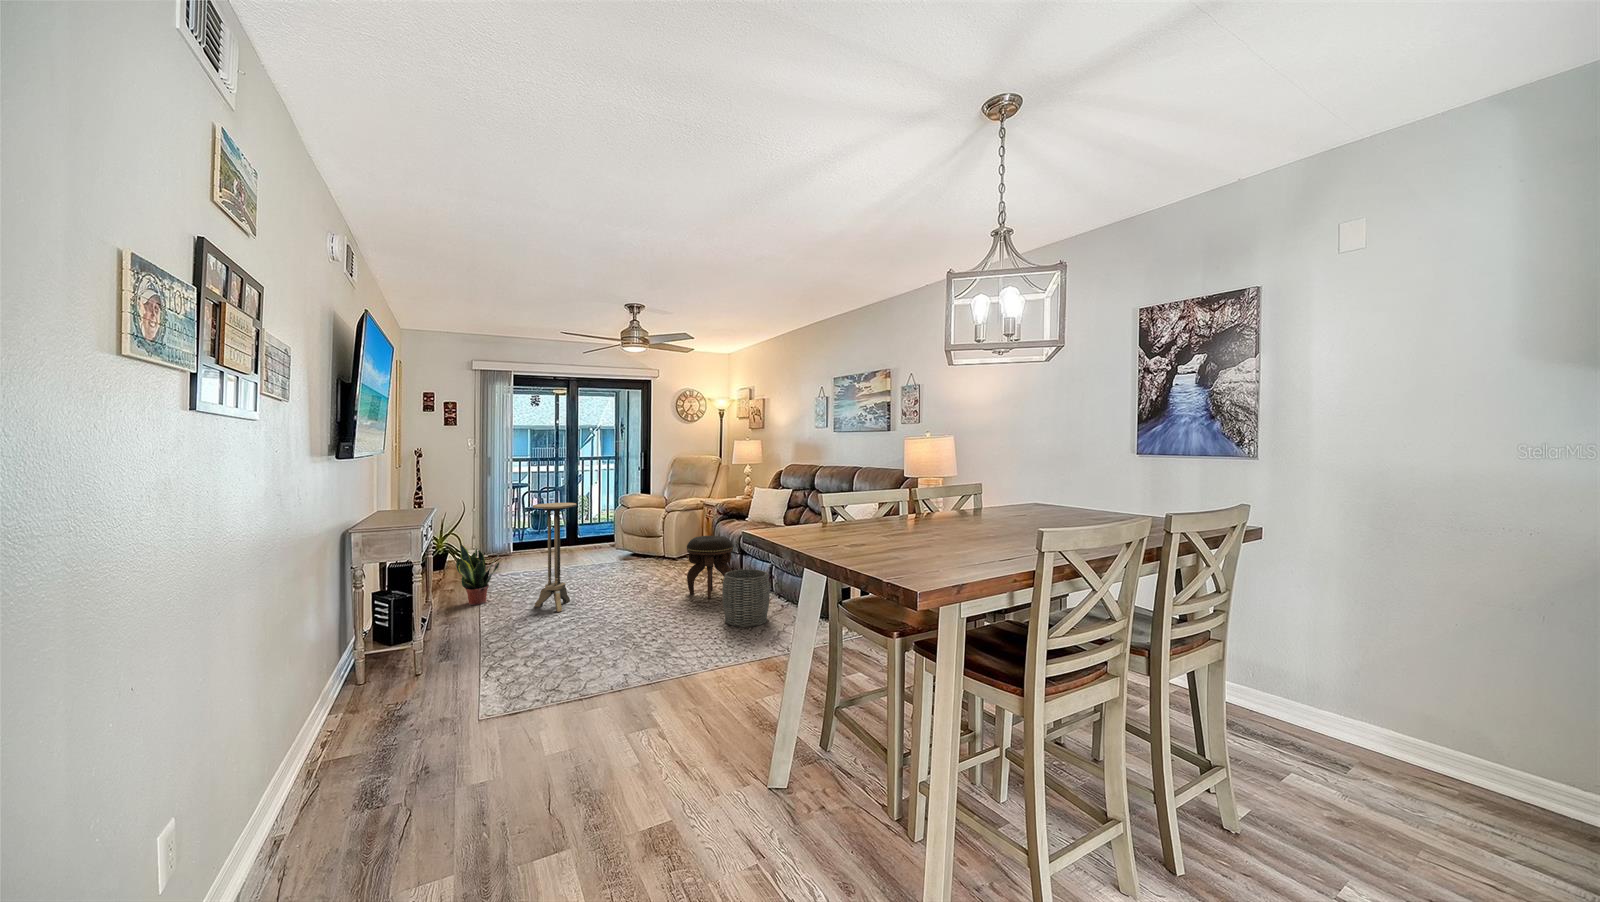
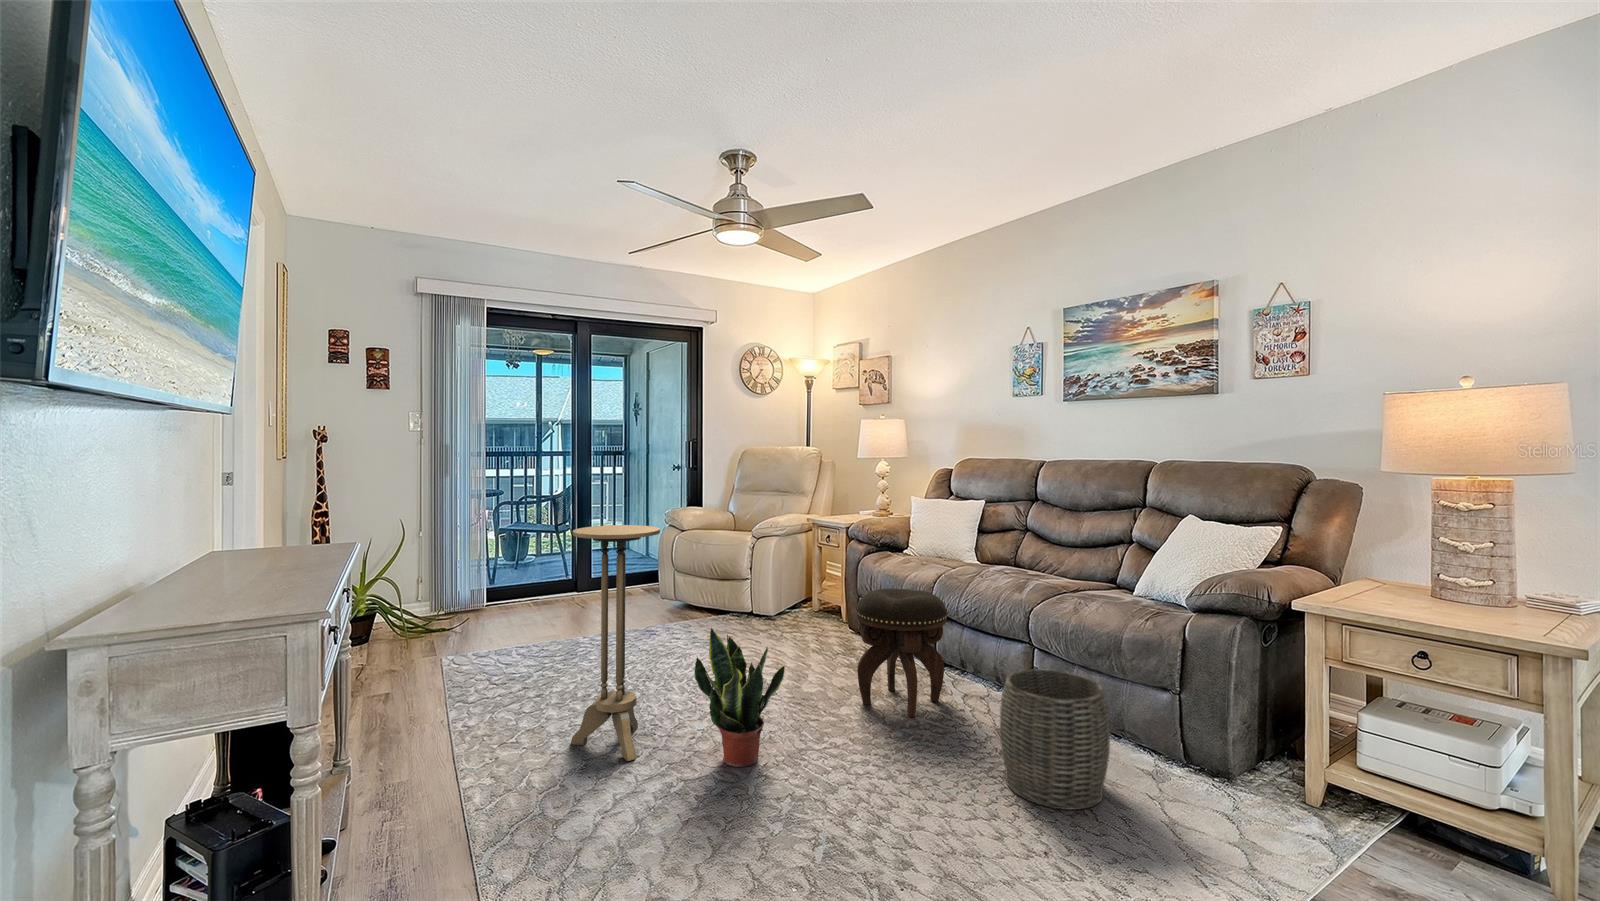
potted plant: present [456,544,499,605] -> present [694,628,785,767]

